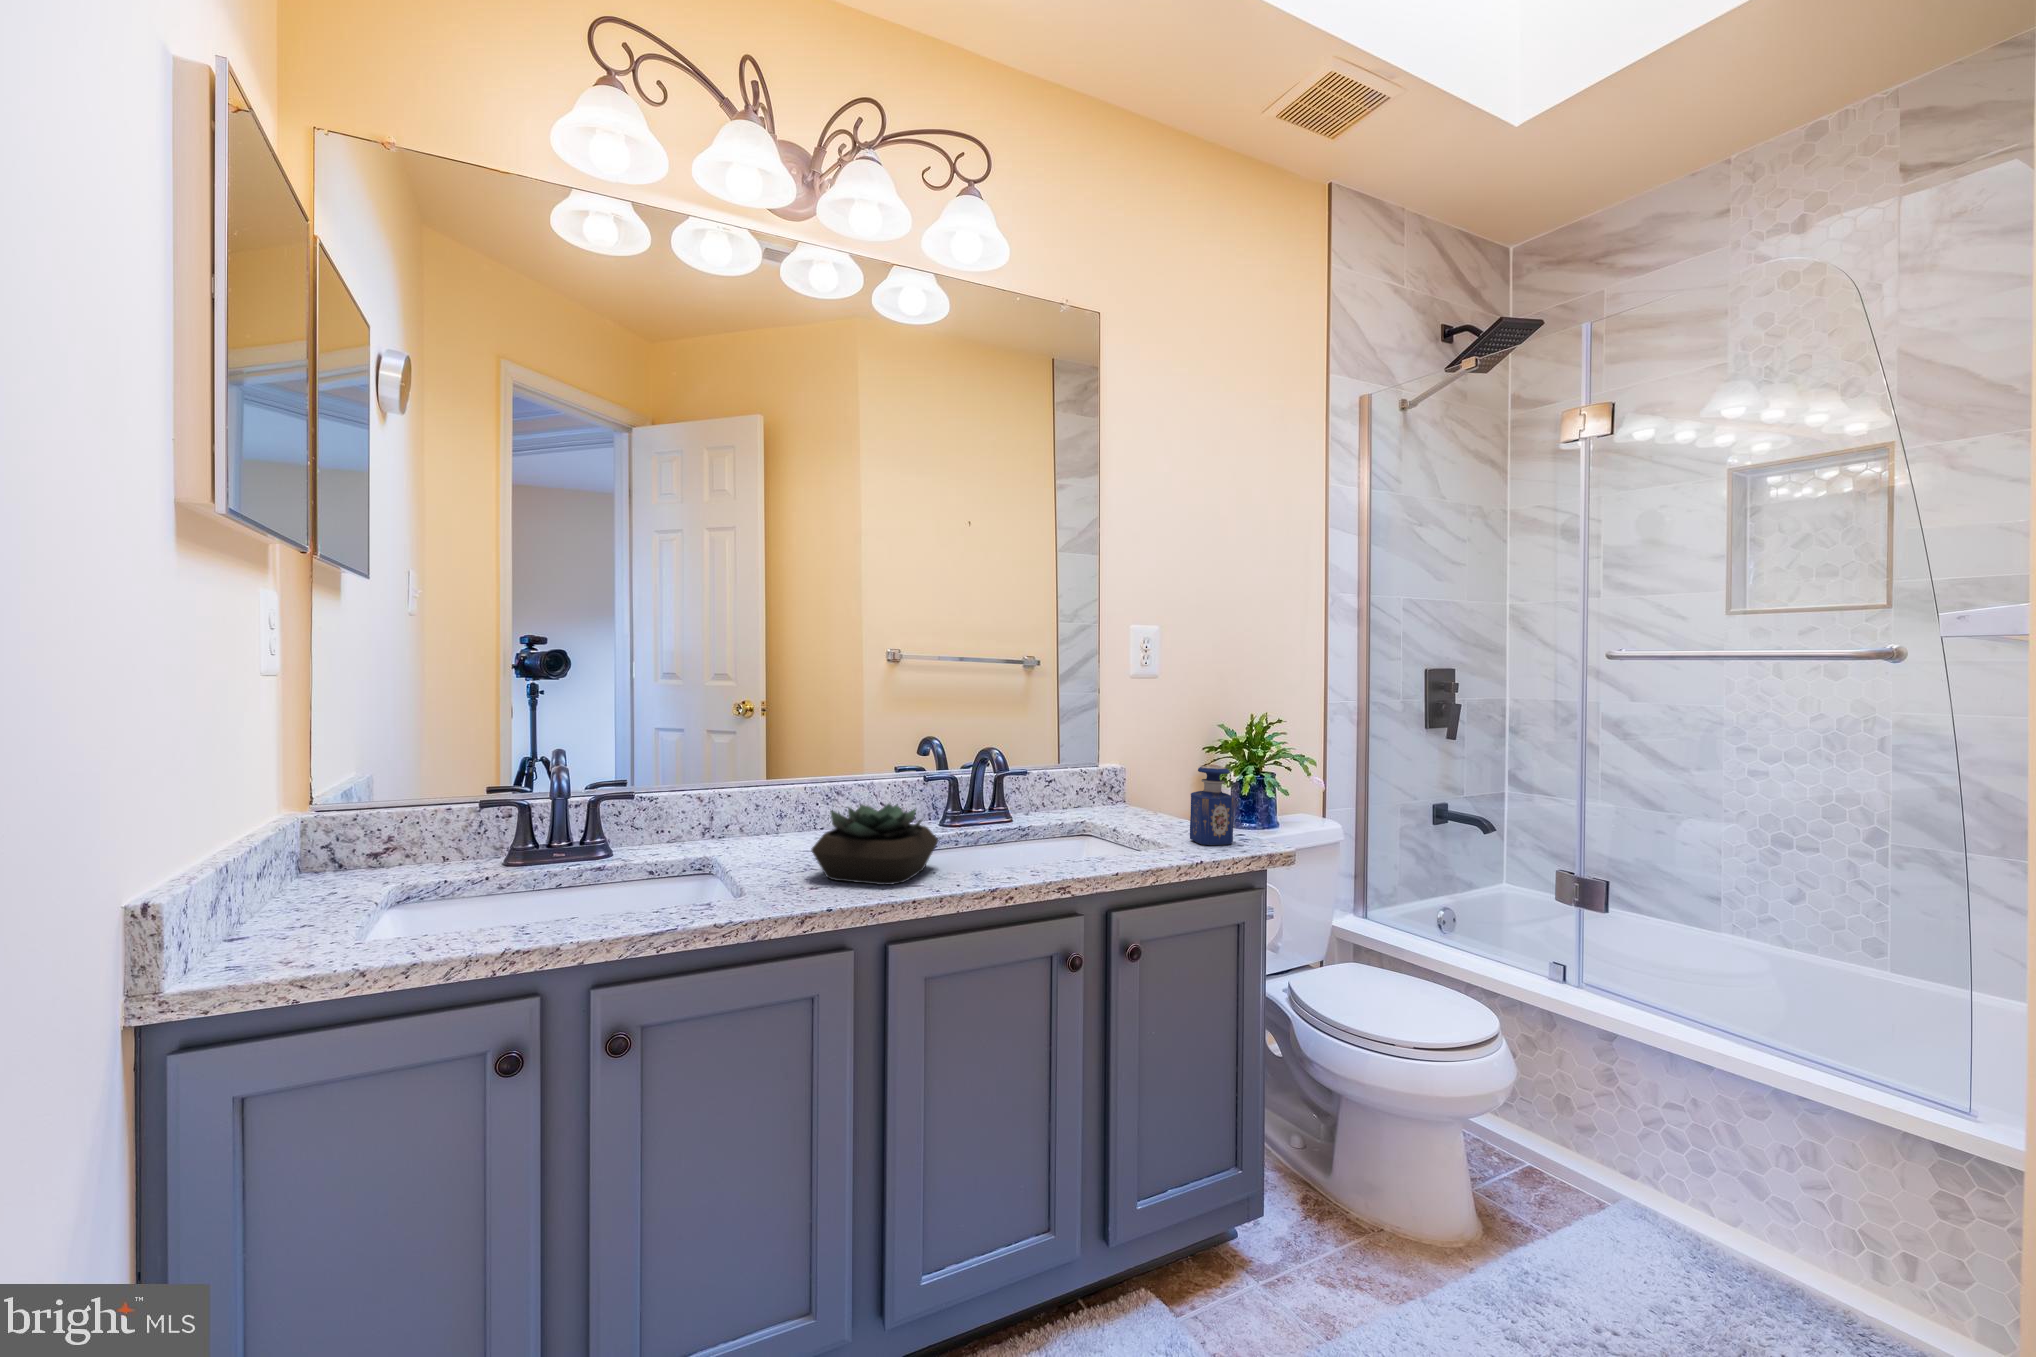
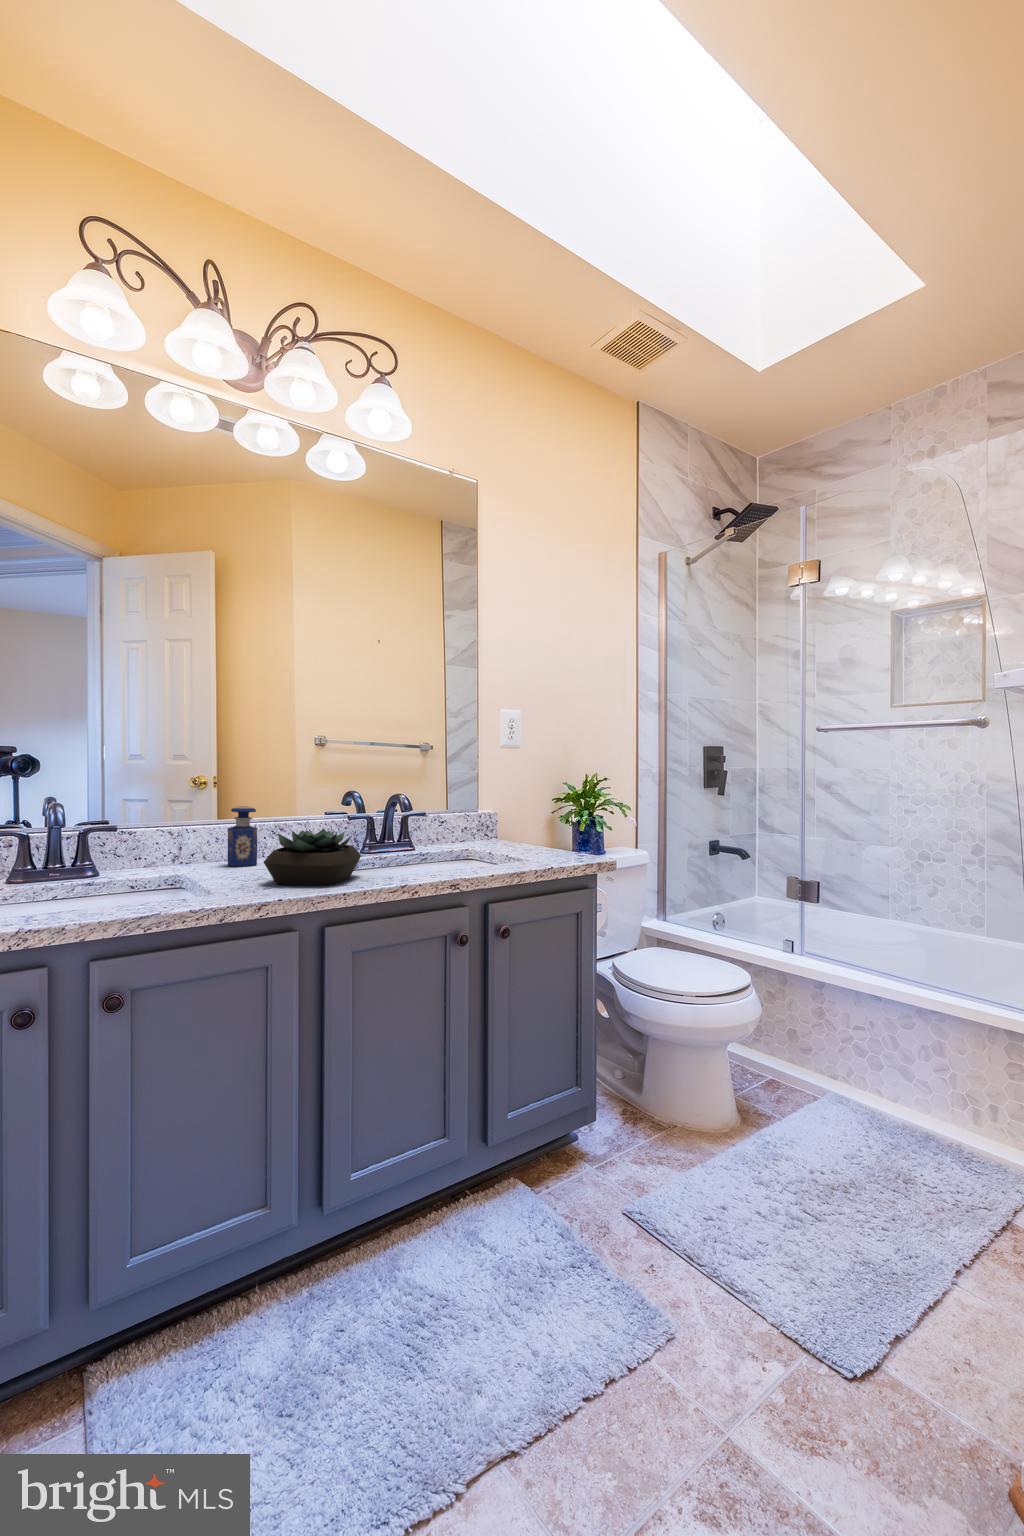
perfume bottle: present [1190,765,1234,845] -> present [228,806,257,866]

